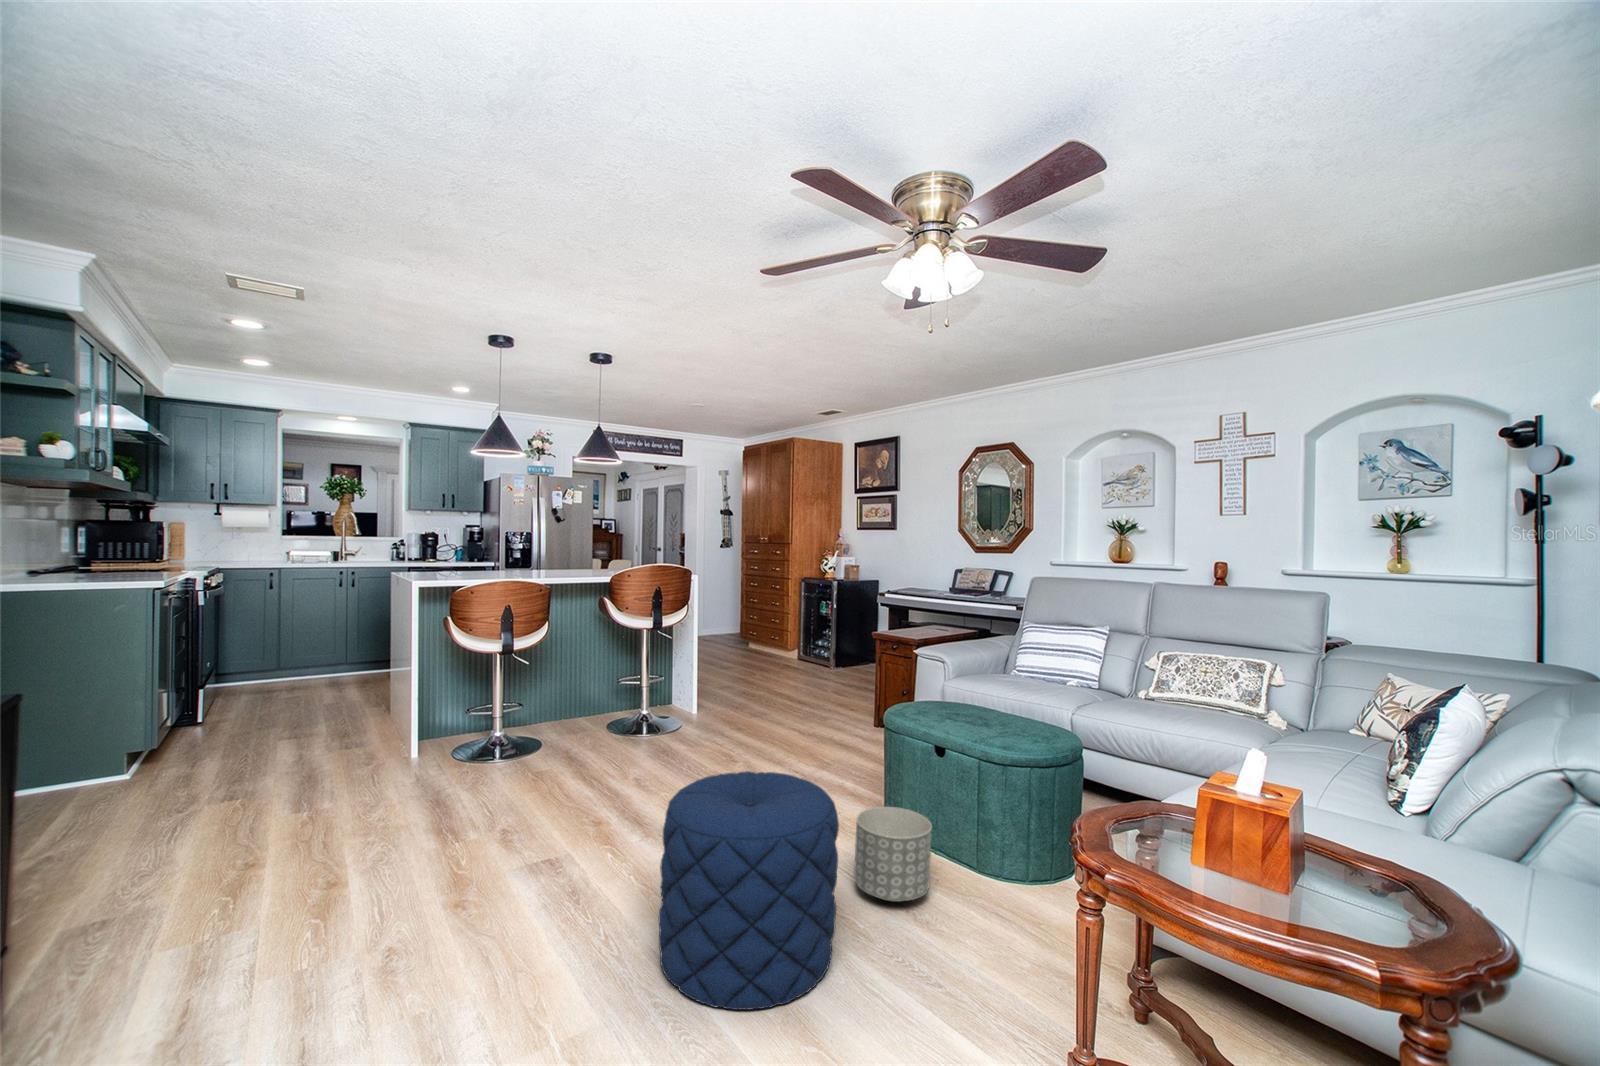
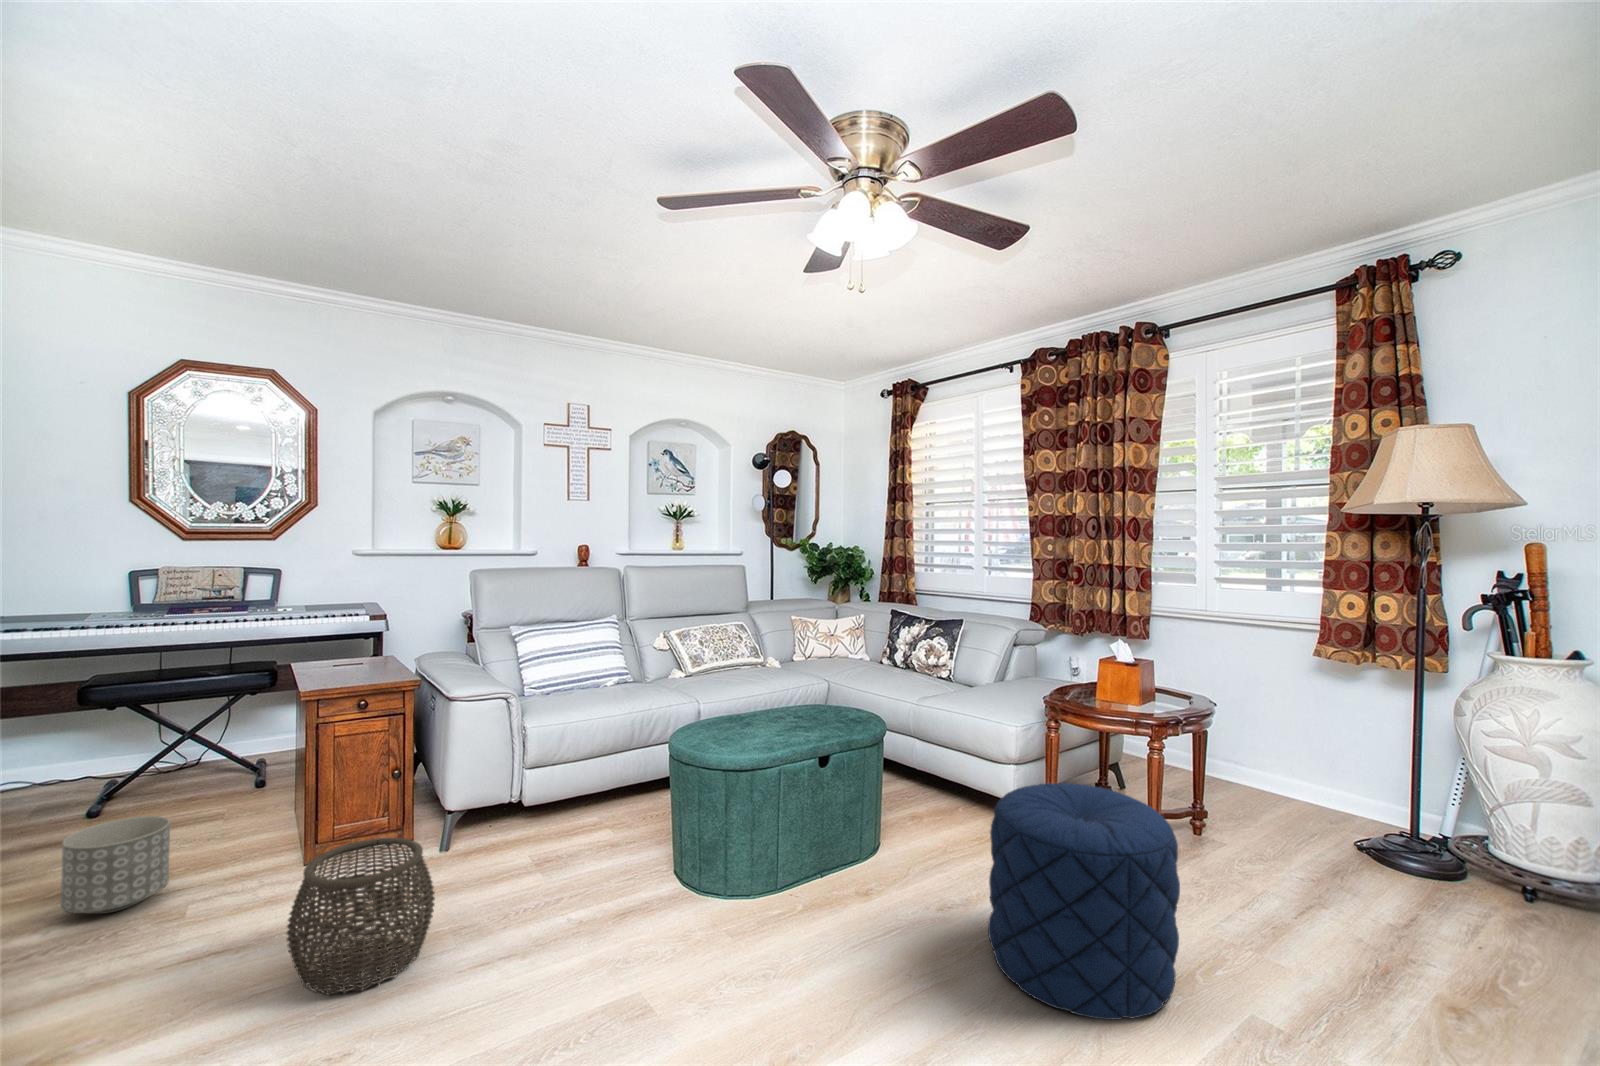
woven basket: none [747,687,807,750] -> present [286,838,435,995]
planter: present [854,807,932,902] -> present [61,816,170,914]

